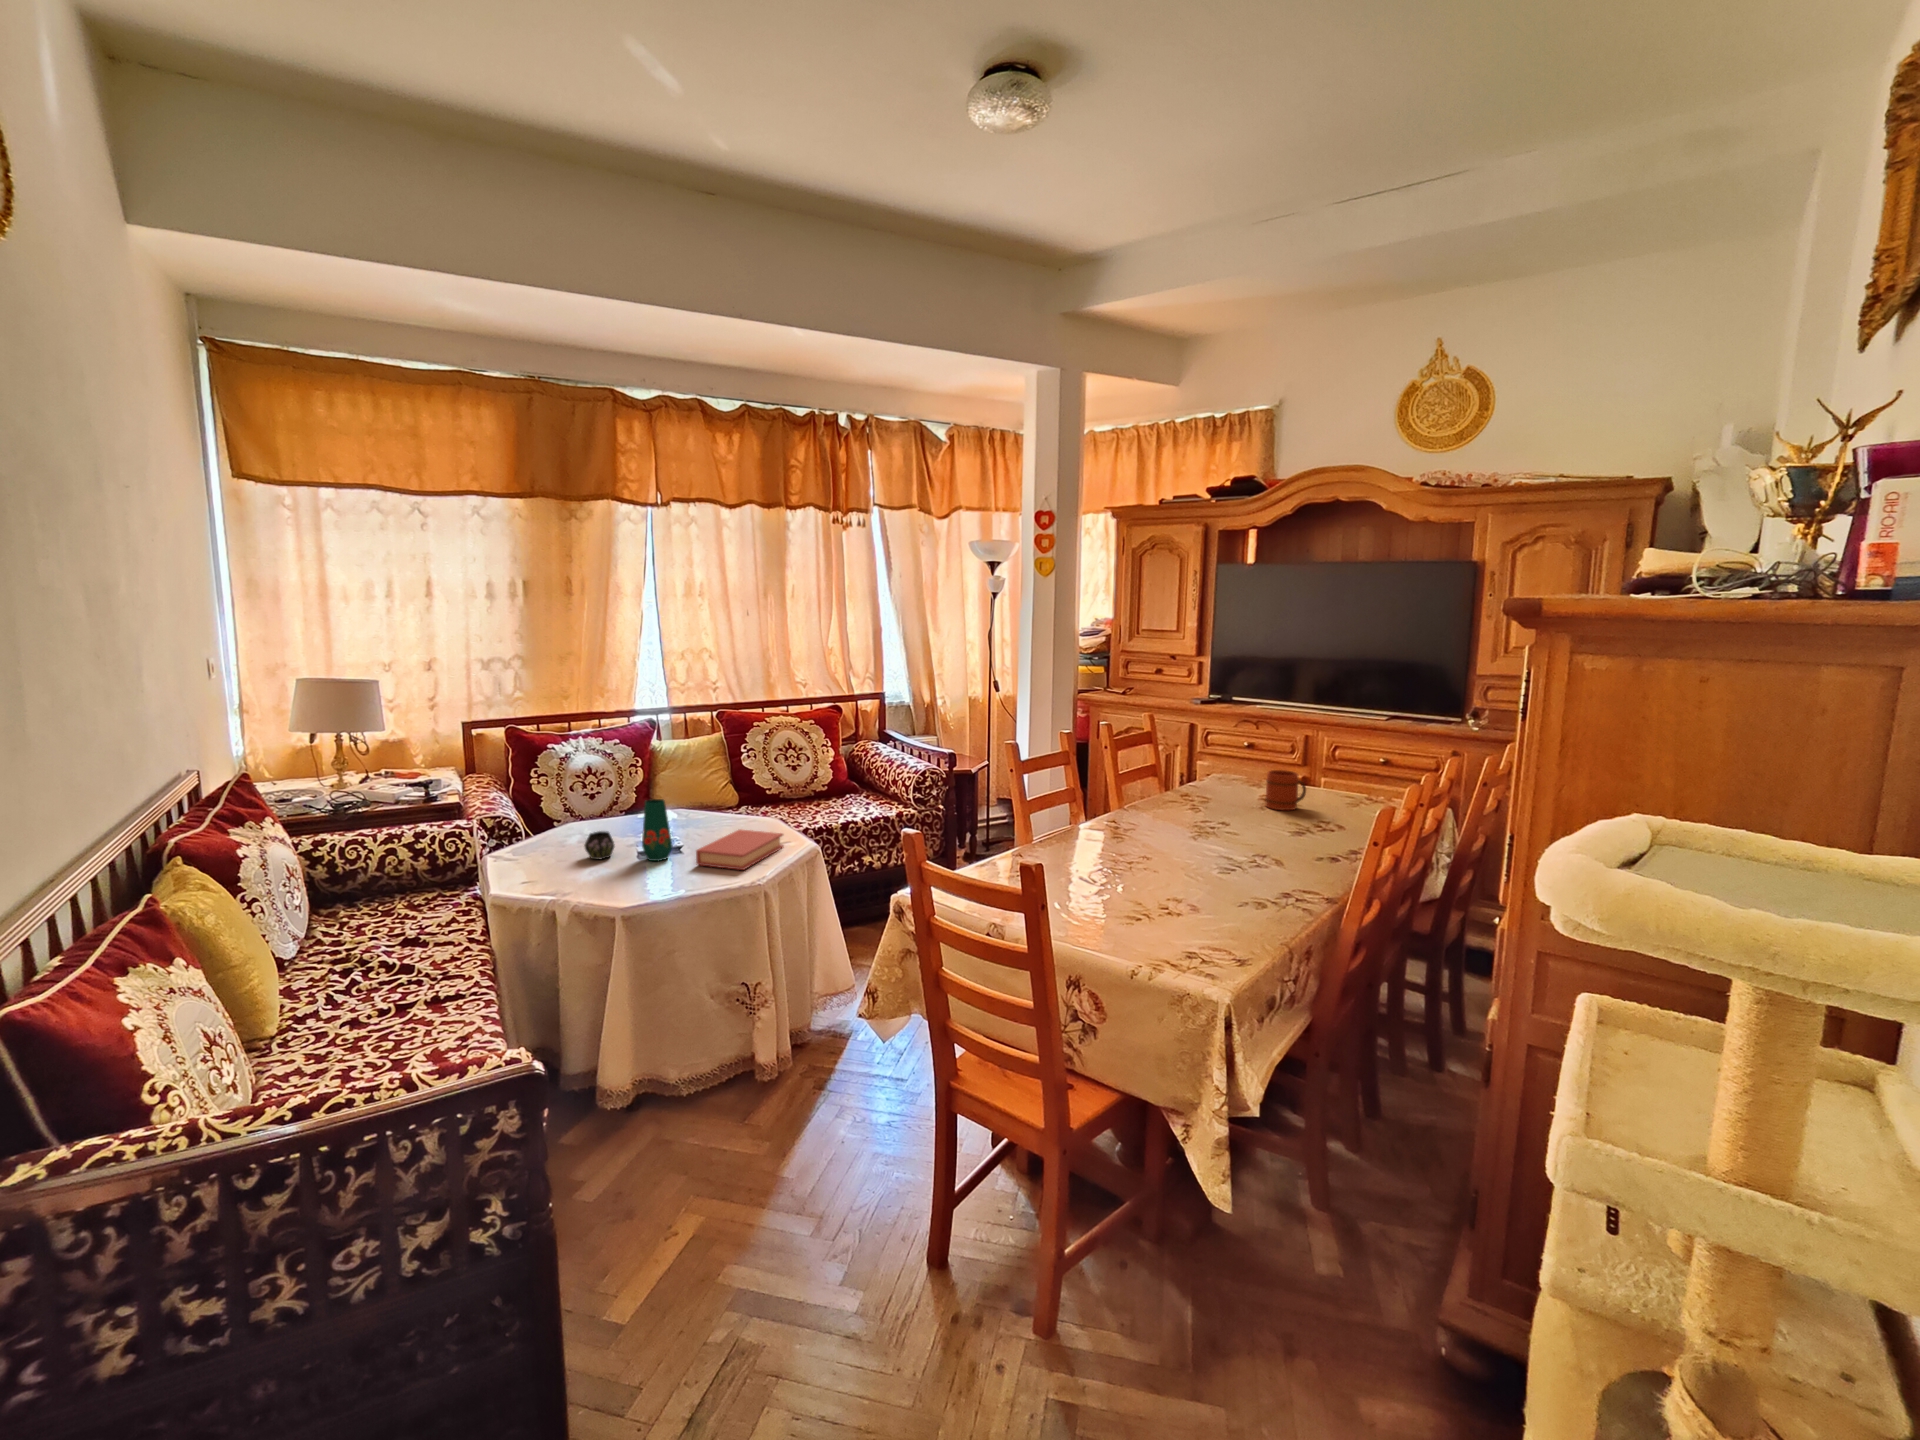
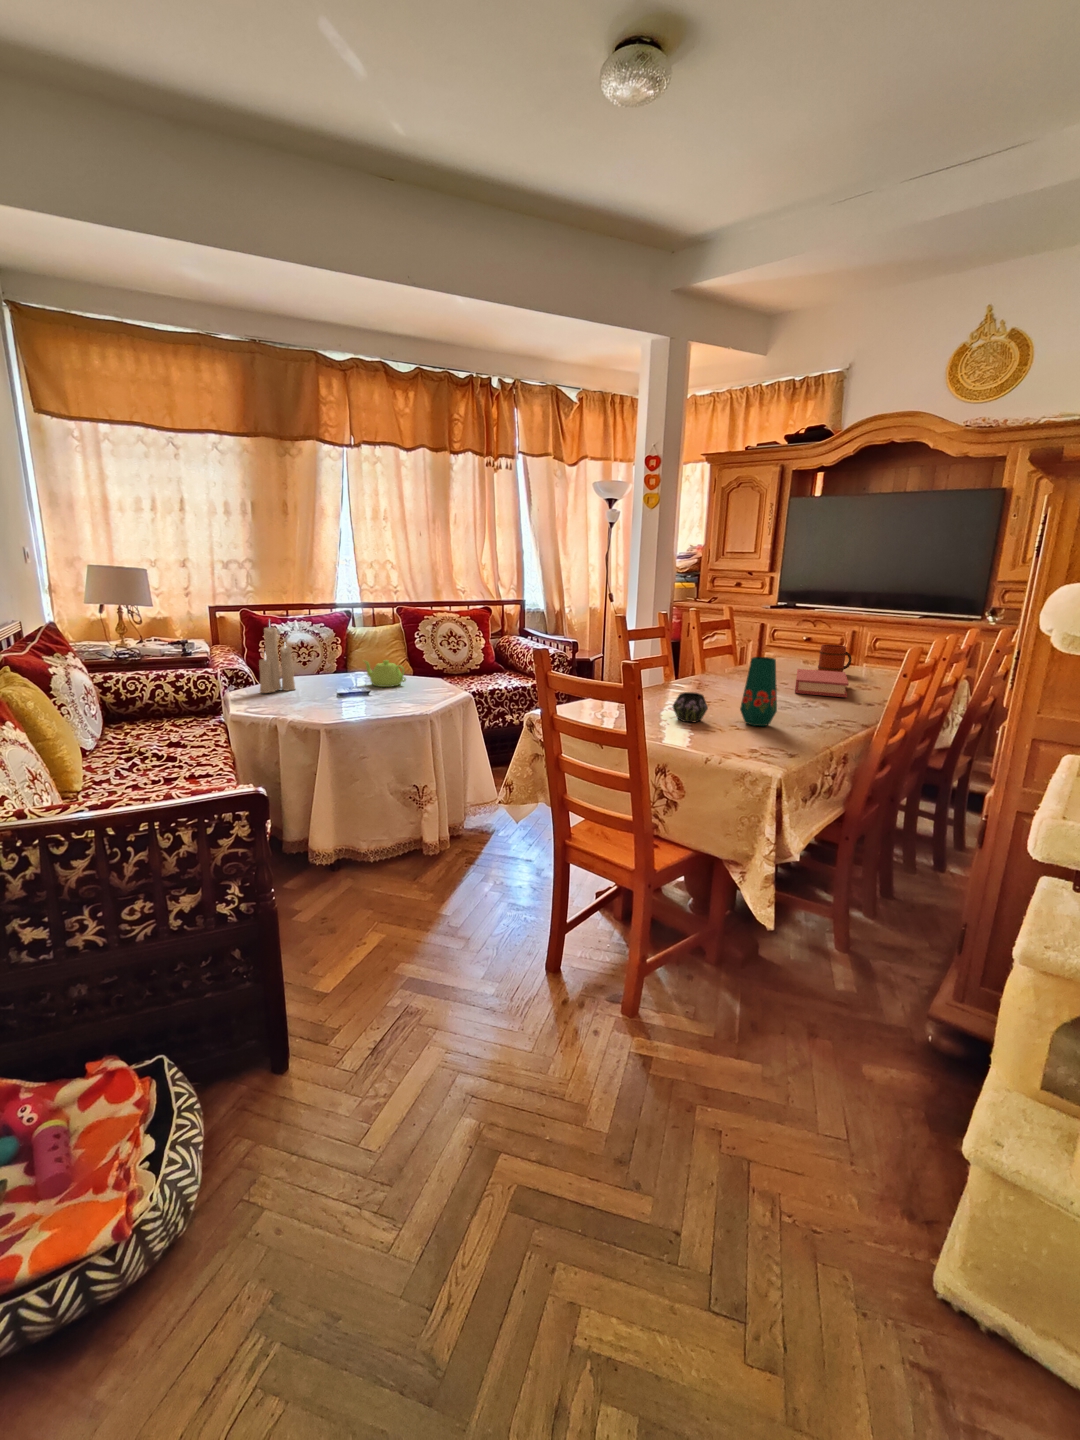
candle: none [532,749,583,854] -> present [259,627,295,693]
vase: present [584,799,673,861] -> present [673,657,777,726]
teapot: none [674,799,733,836] -> present [364,660,406,687]
book: present [696,829,783,870] -> present [795,669,849,697]

